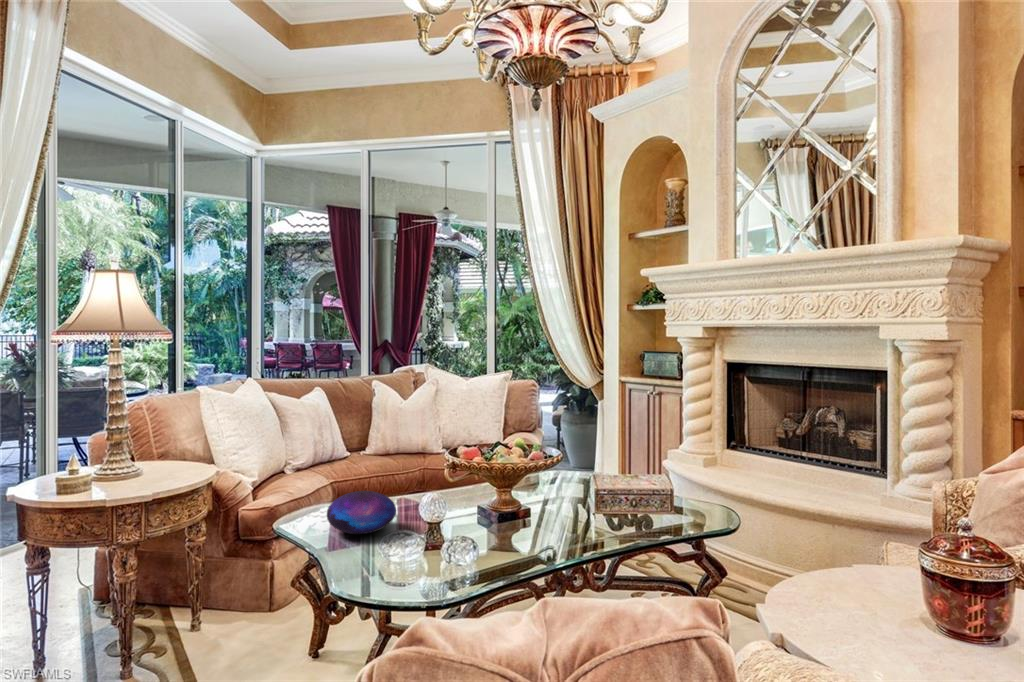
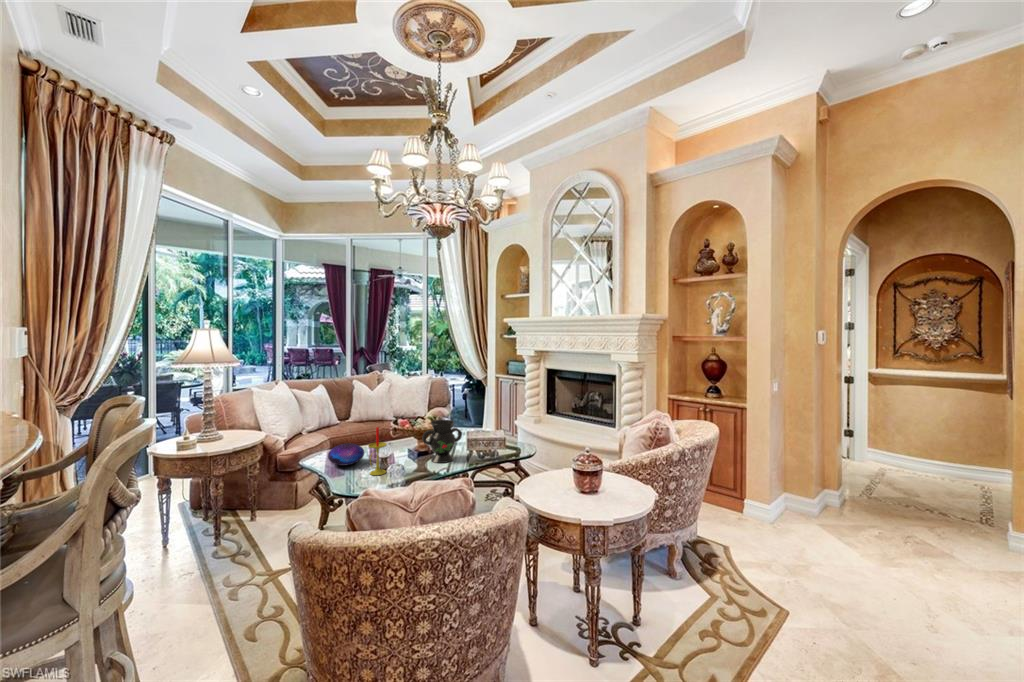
decorative vase: none [508,449,588,536] -> present [422,420,462,463]
candle: none [403,457,441,558] -> present [368,427,387,475]

